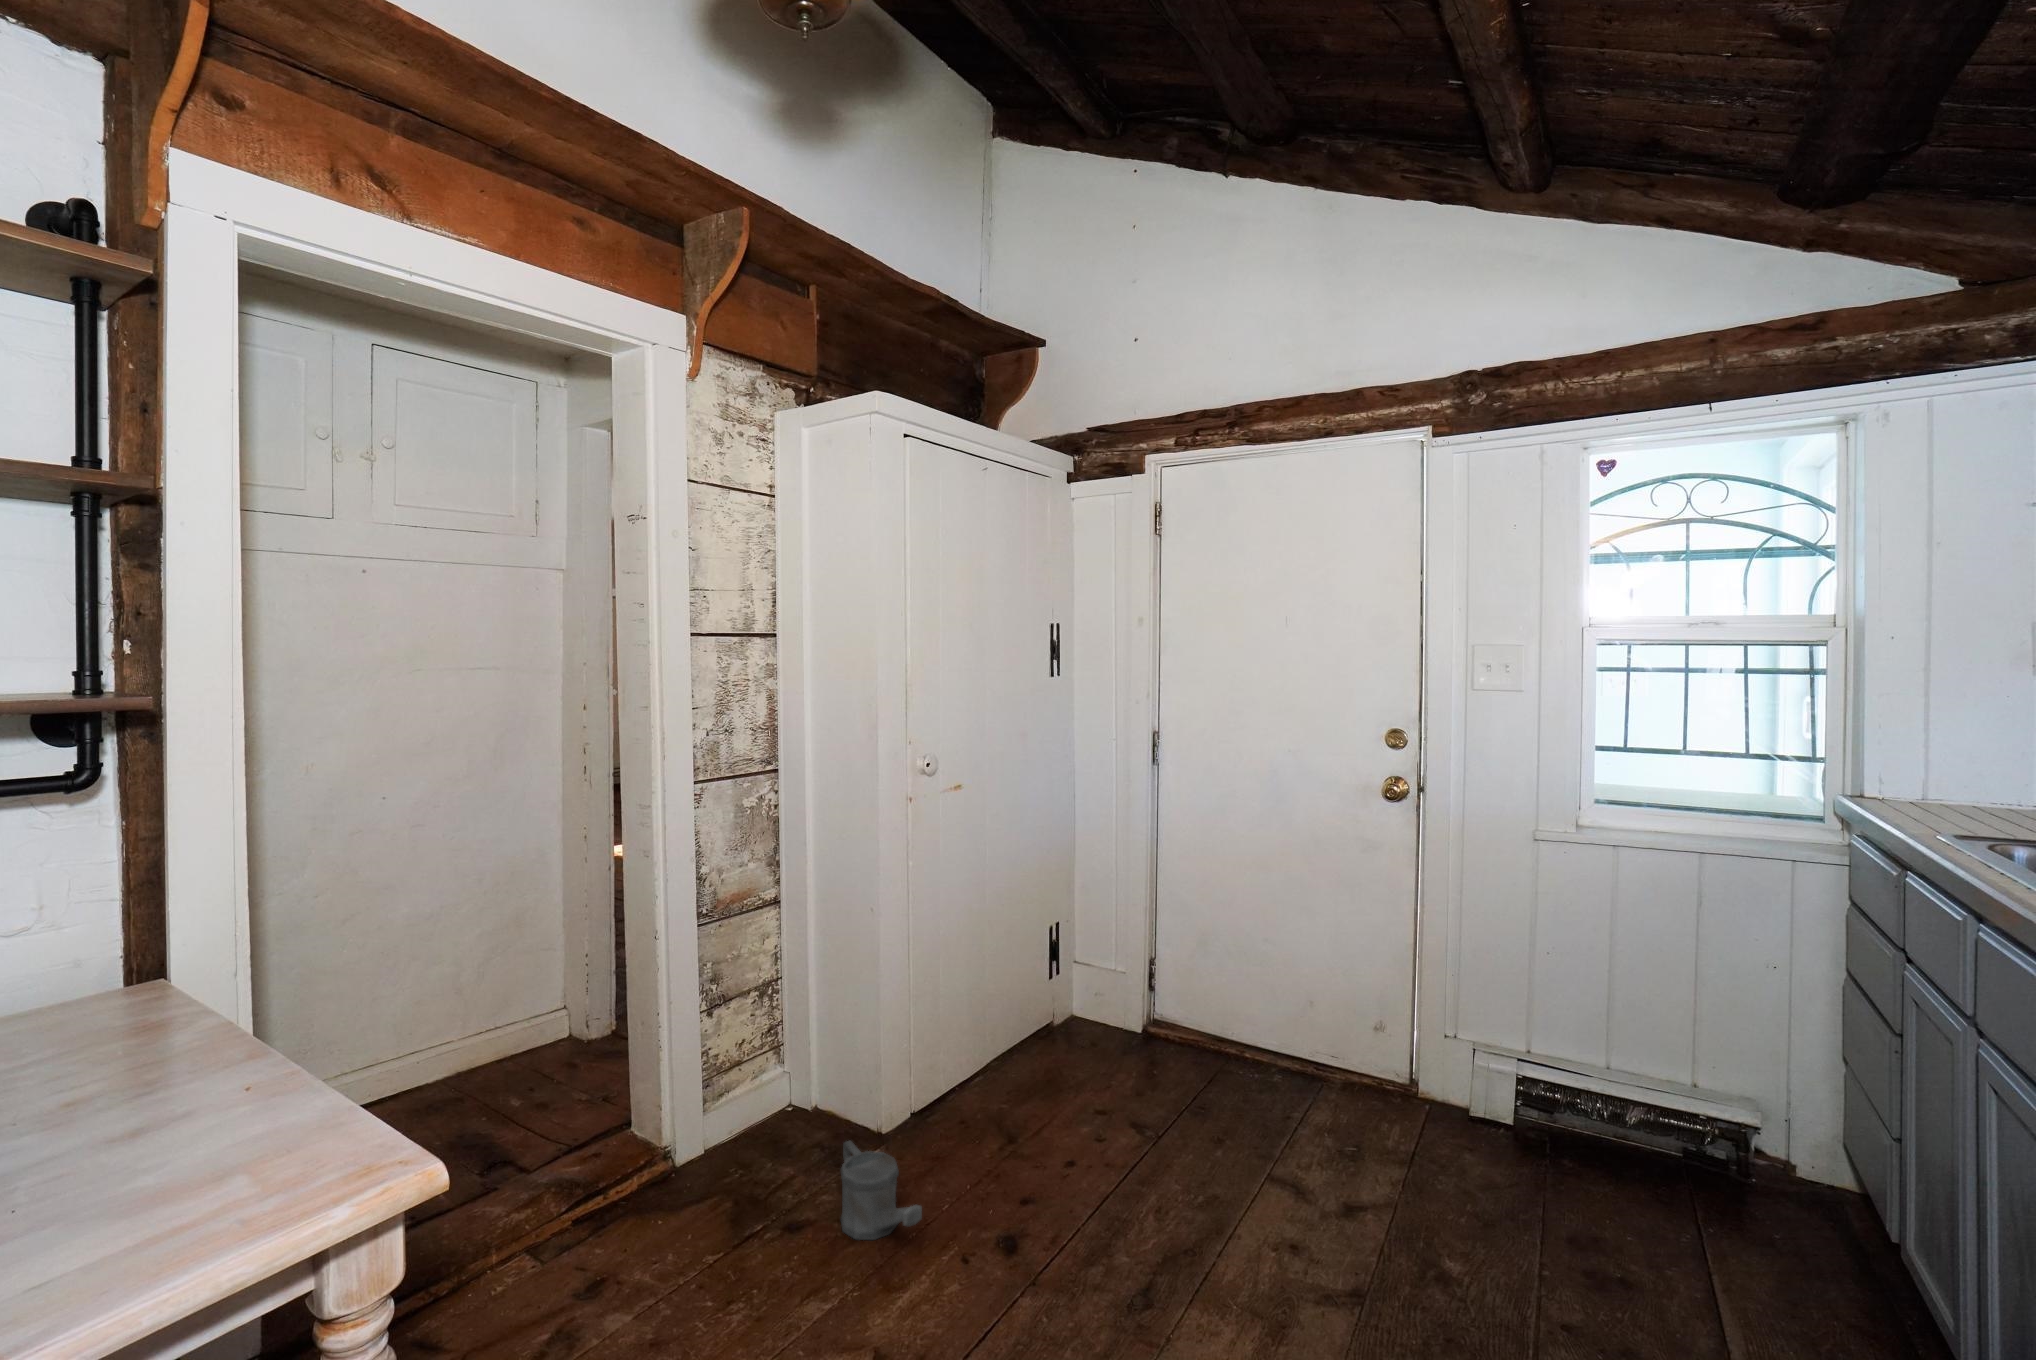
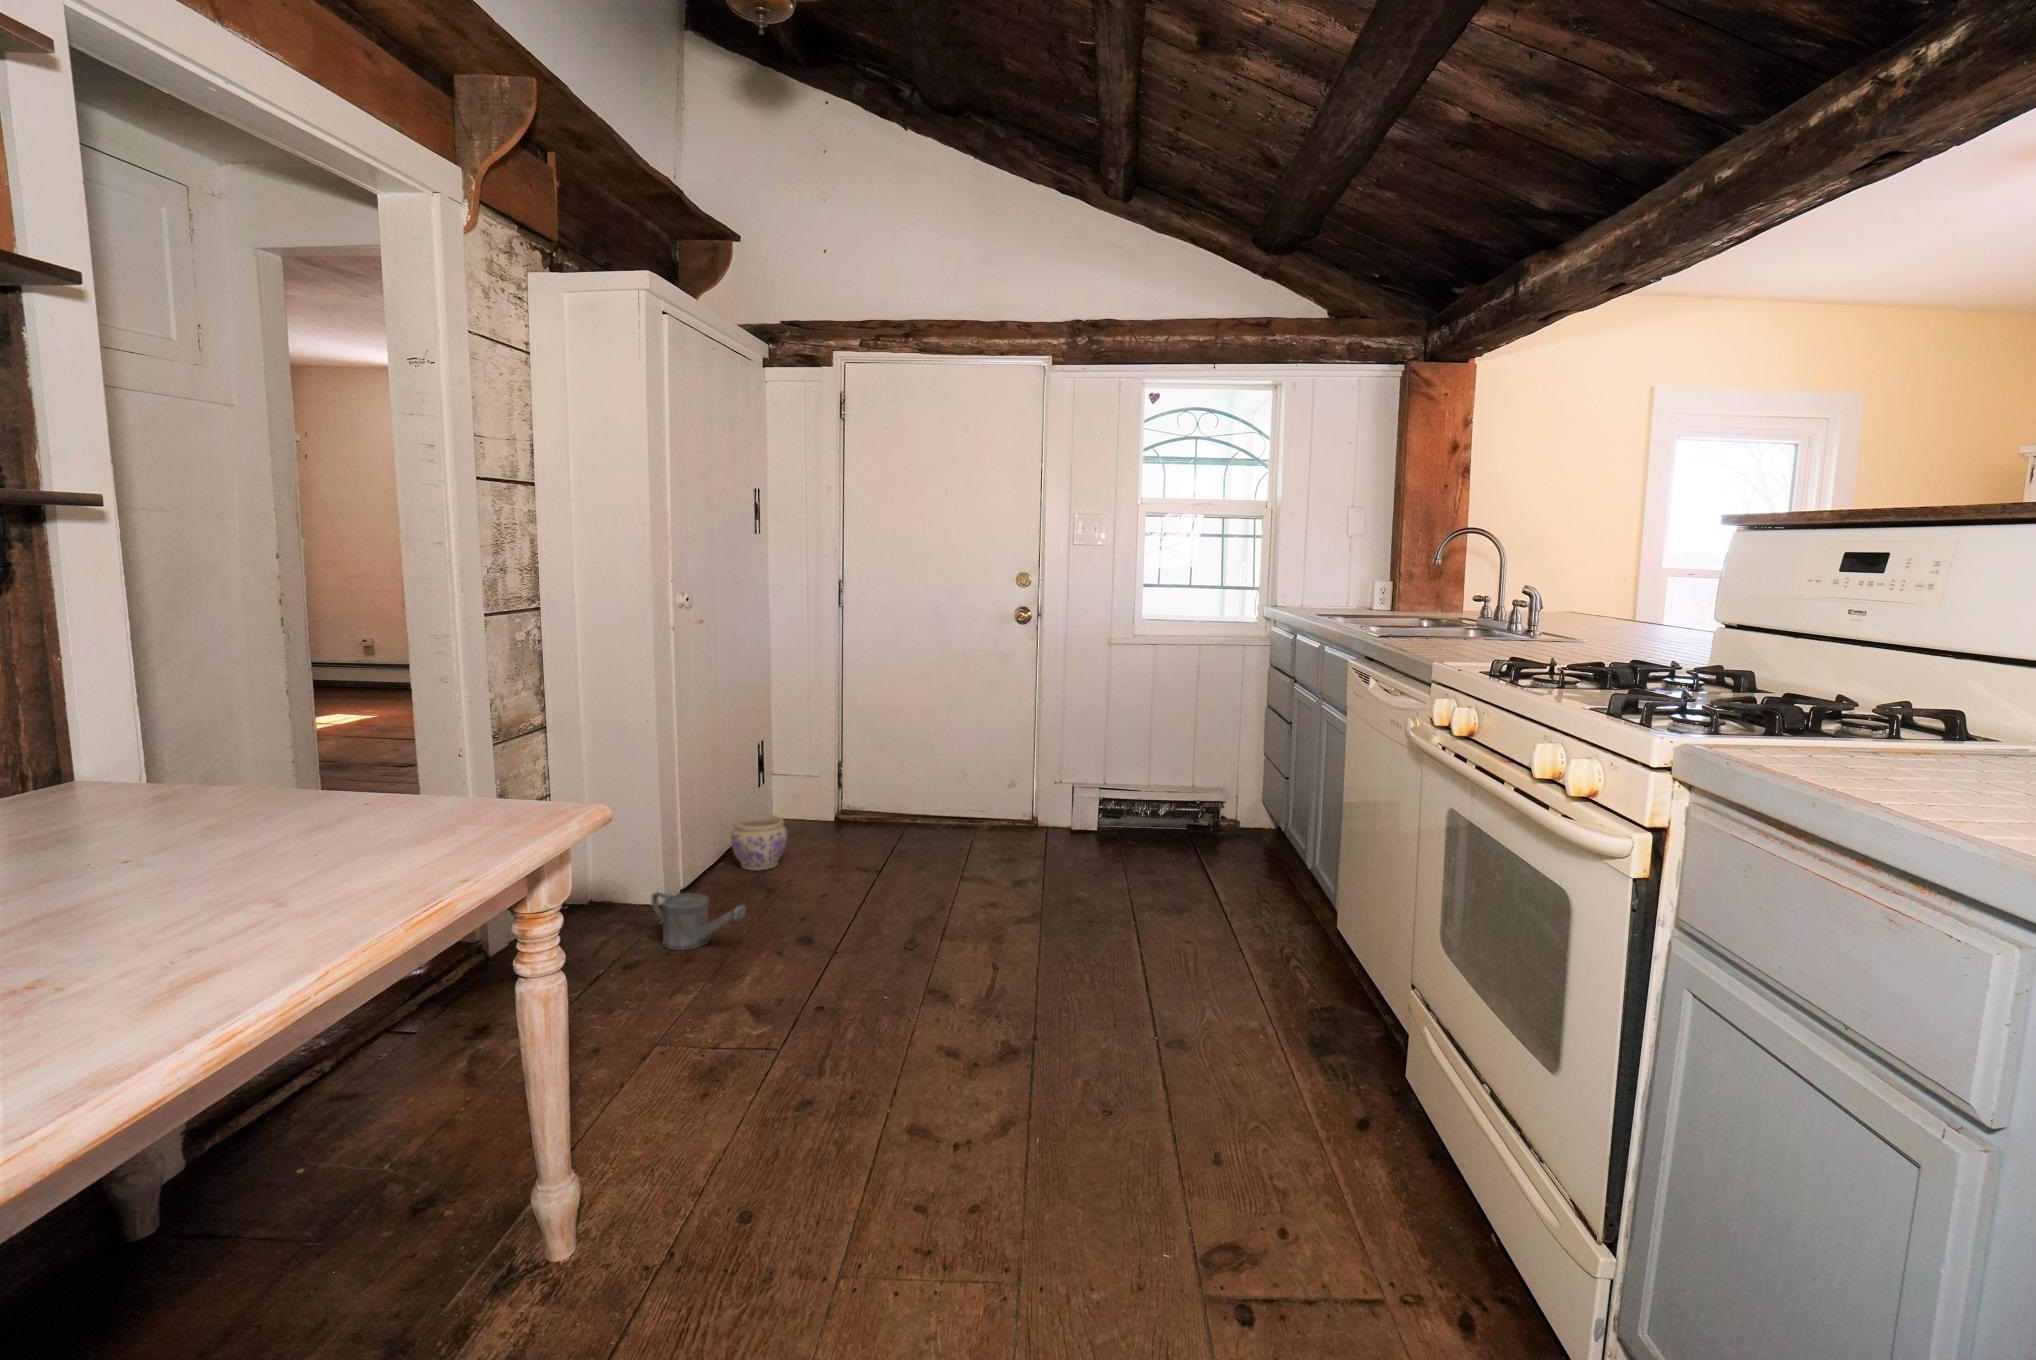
planter: none [991,1020,1058,1098] -> present [731,815,787,871]

